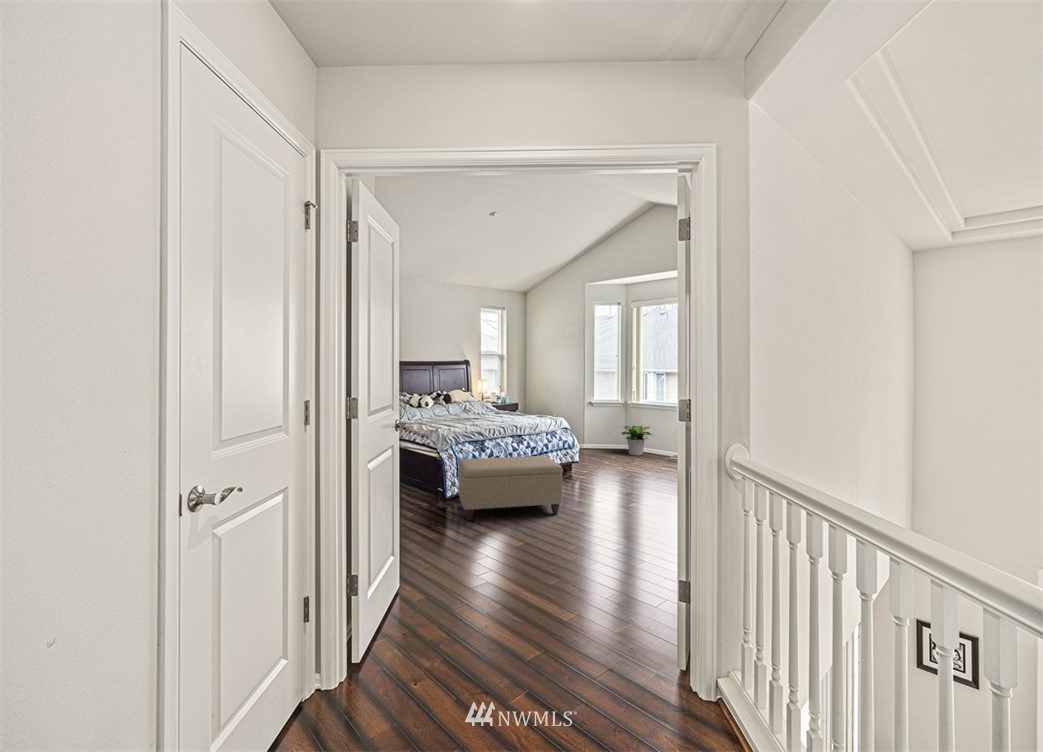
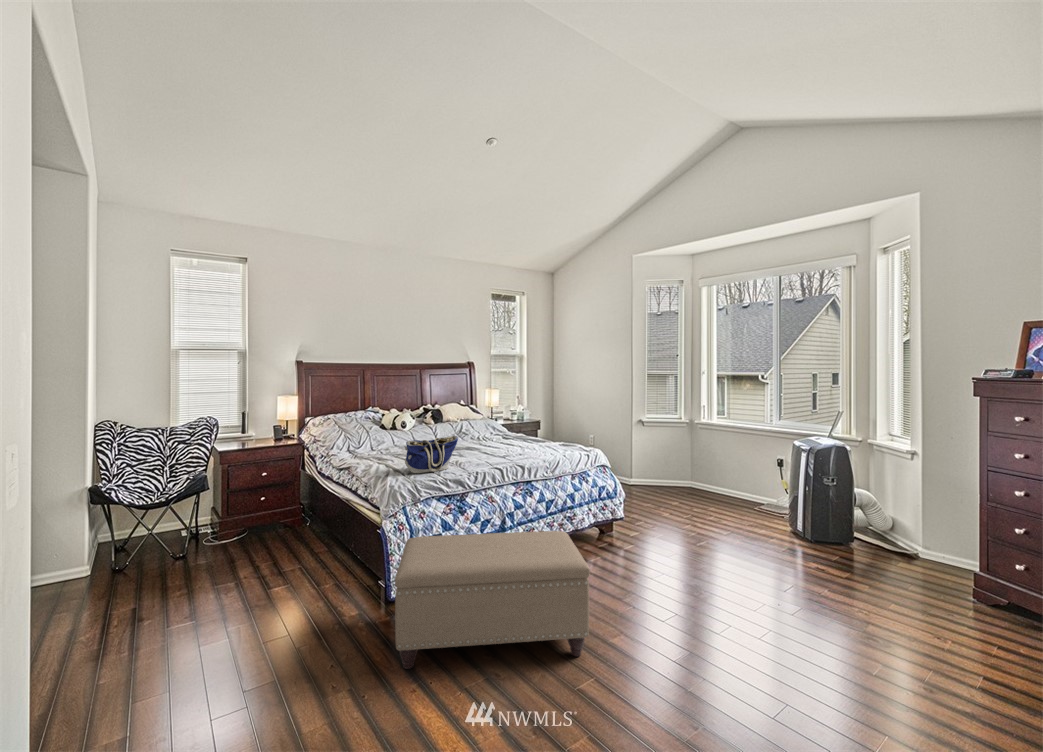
tote bag: none [445,406,478,429] -> present [404,436,458,473]
potted plant: present [622,426,652,456] -> none [685,456,734,501]

